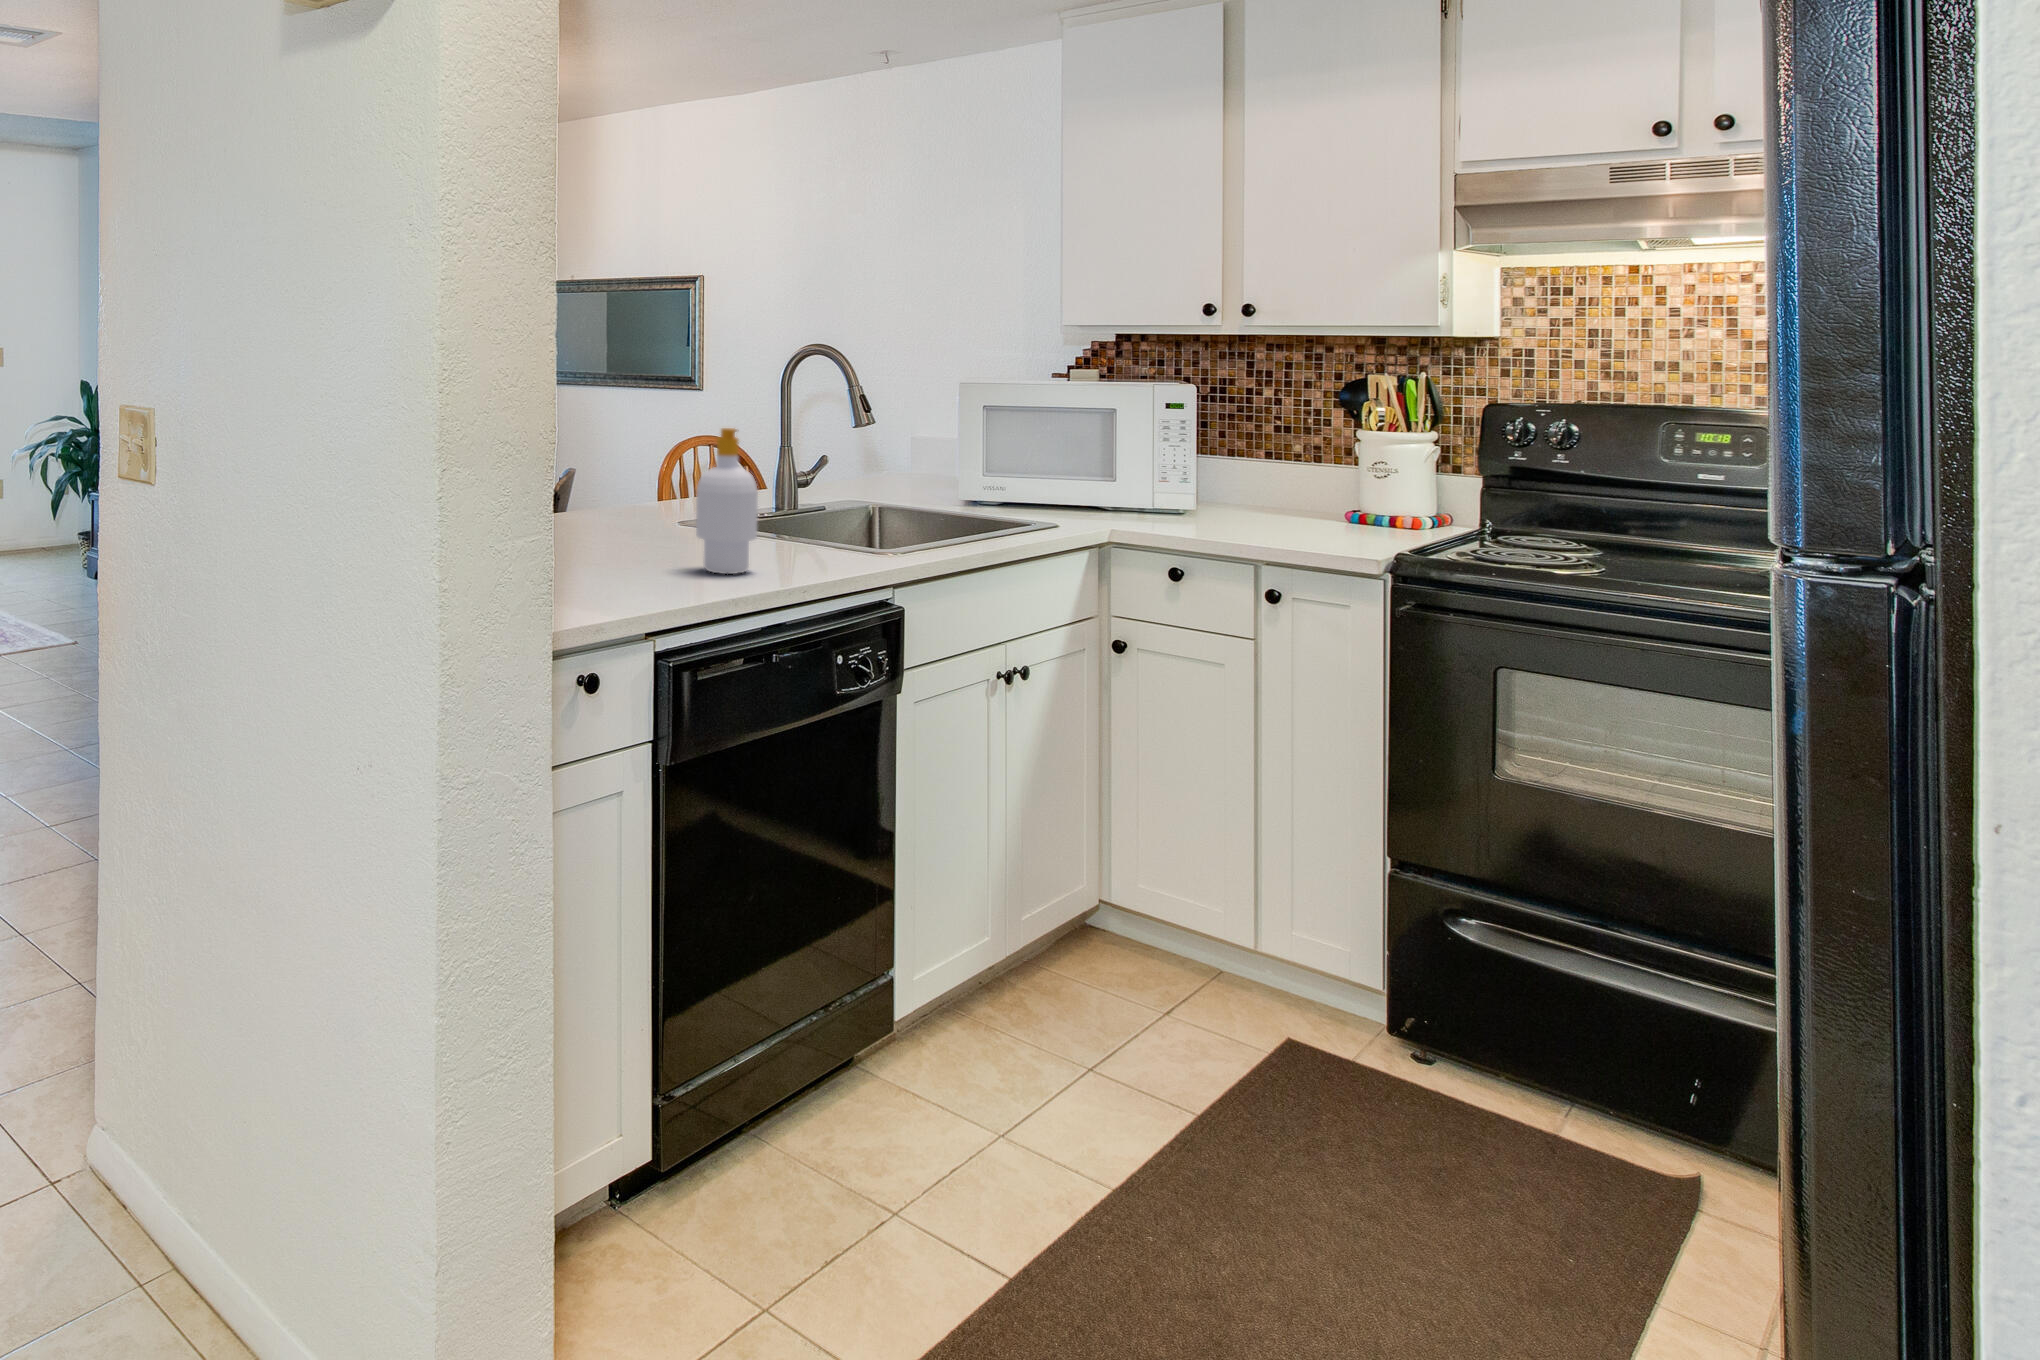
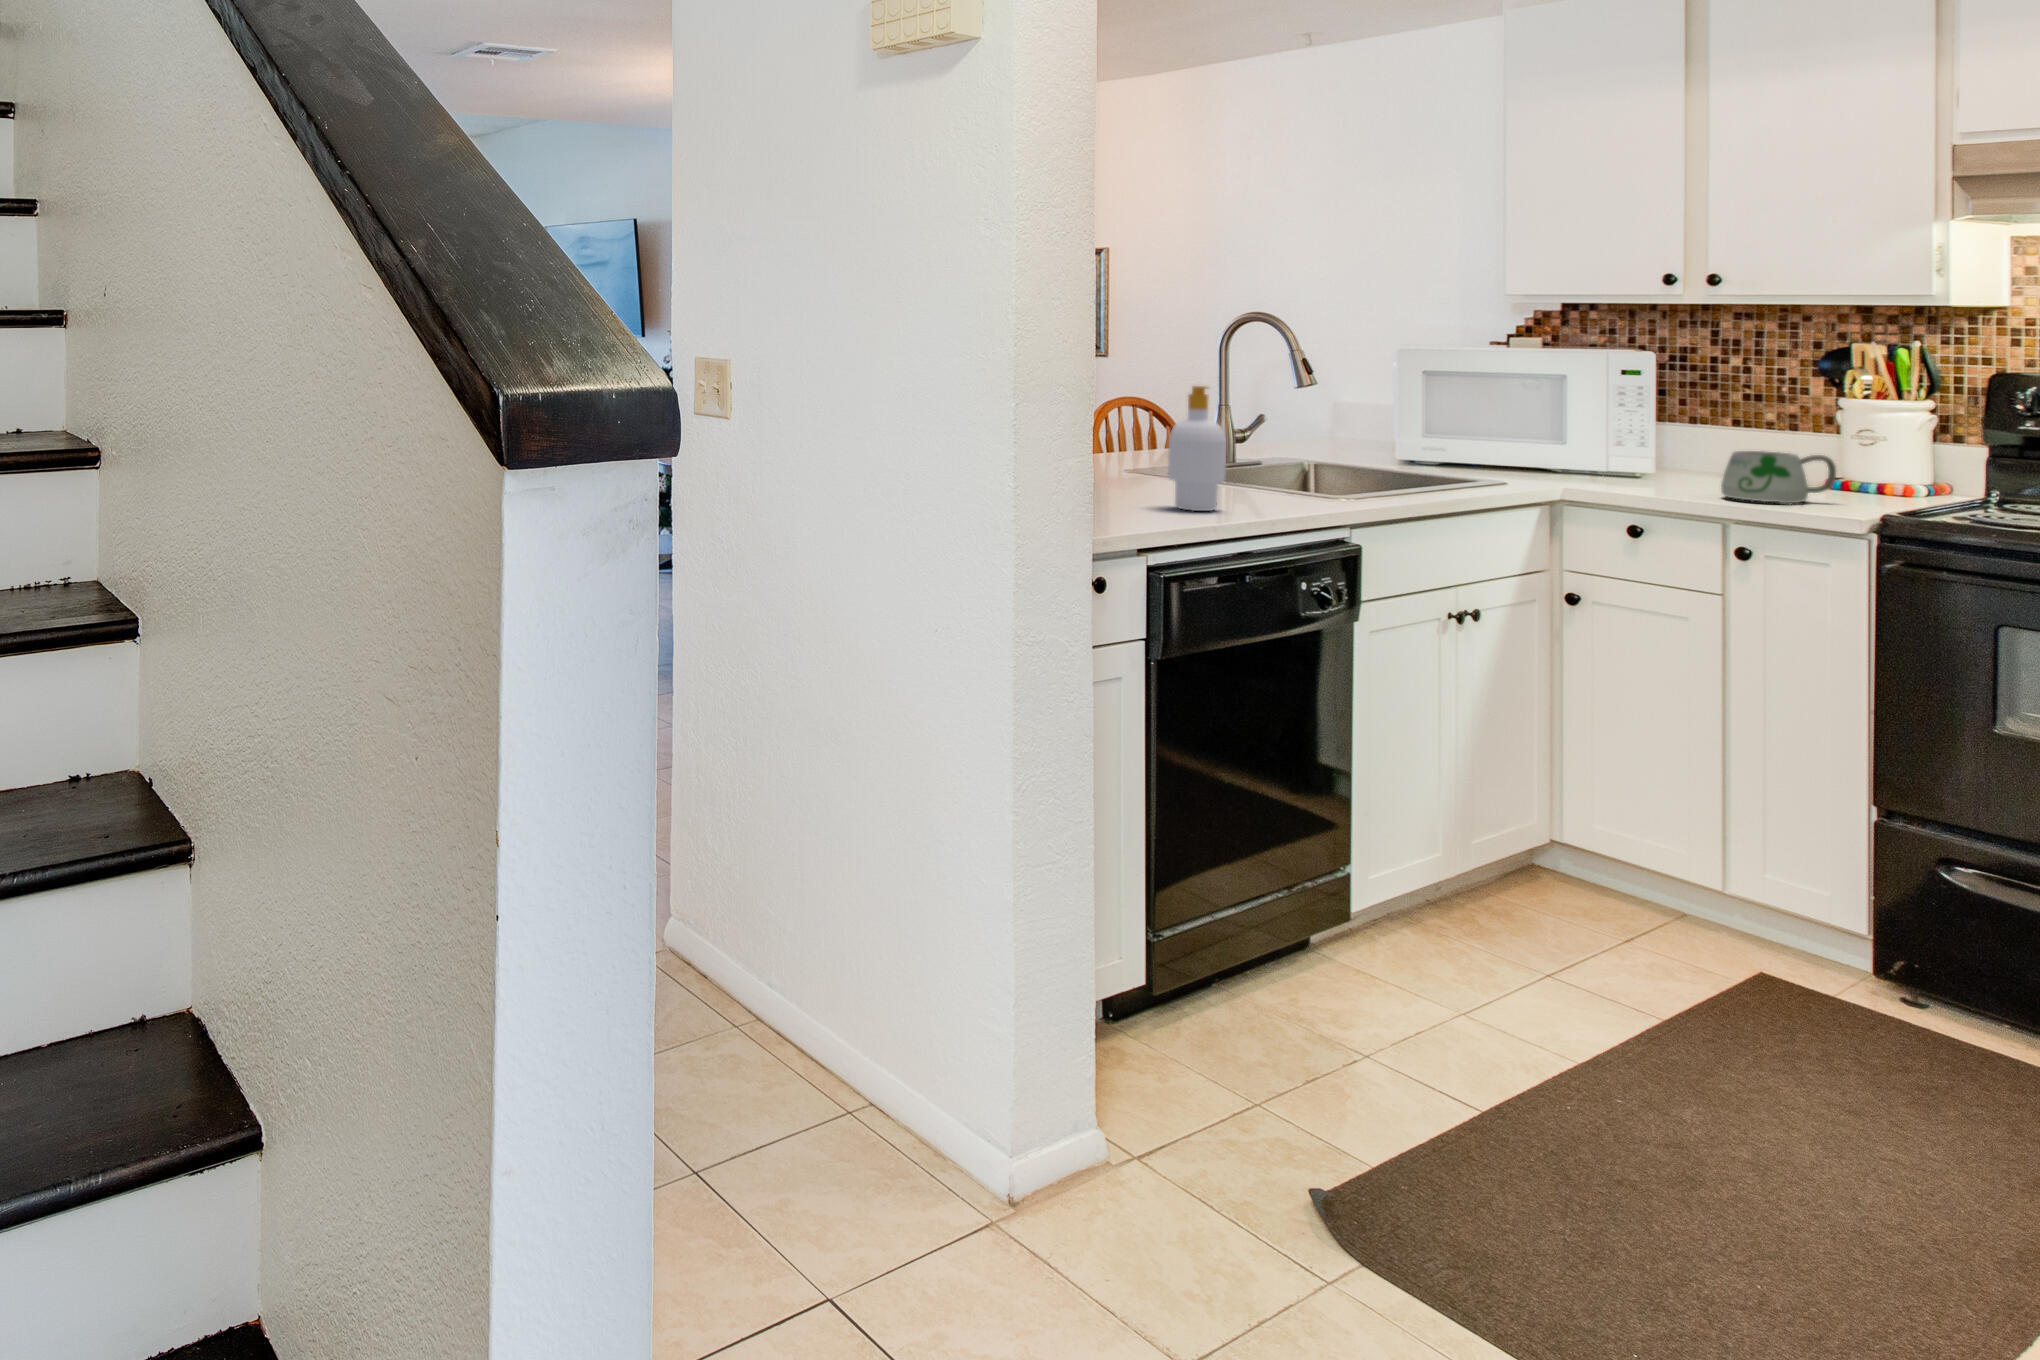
mug: none [1254,487,1355,546] -> present [1721,451,1836,506]

